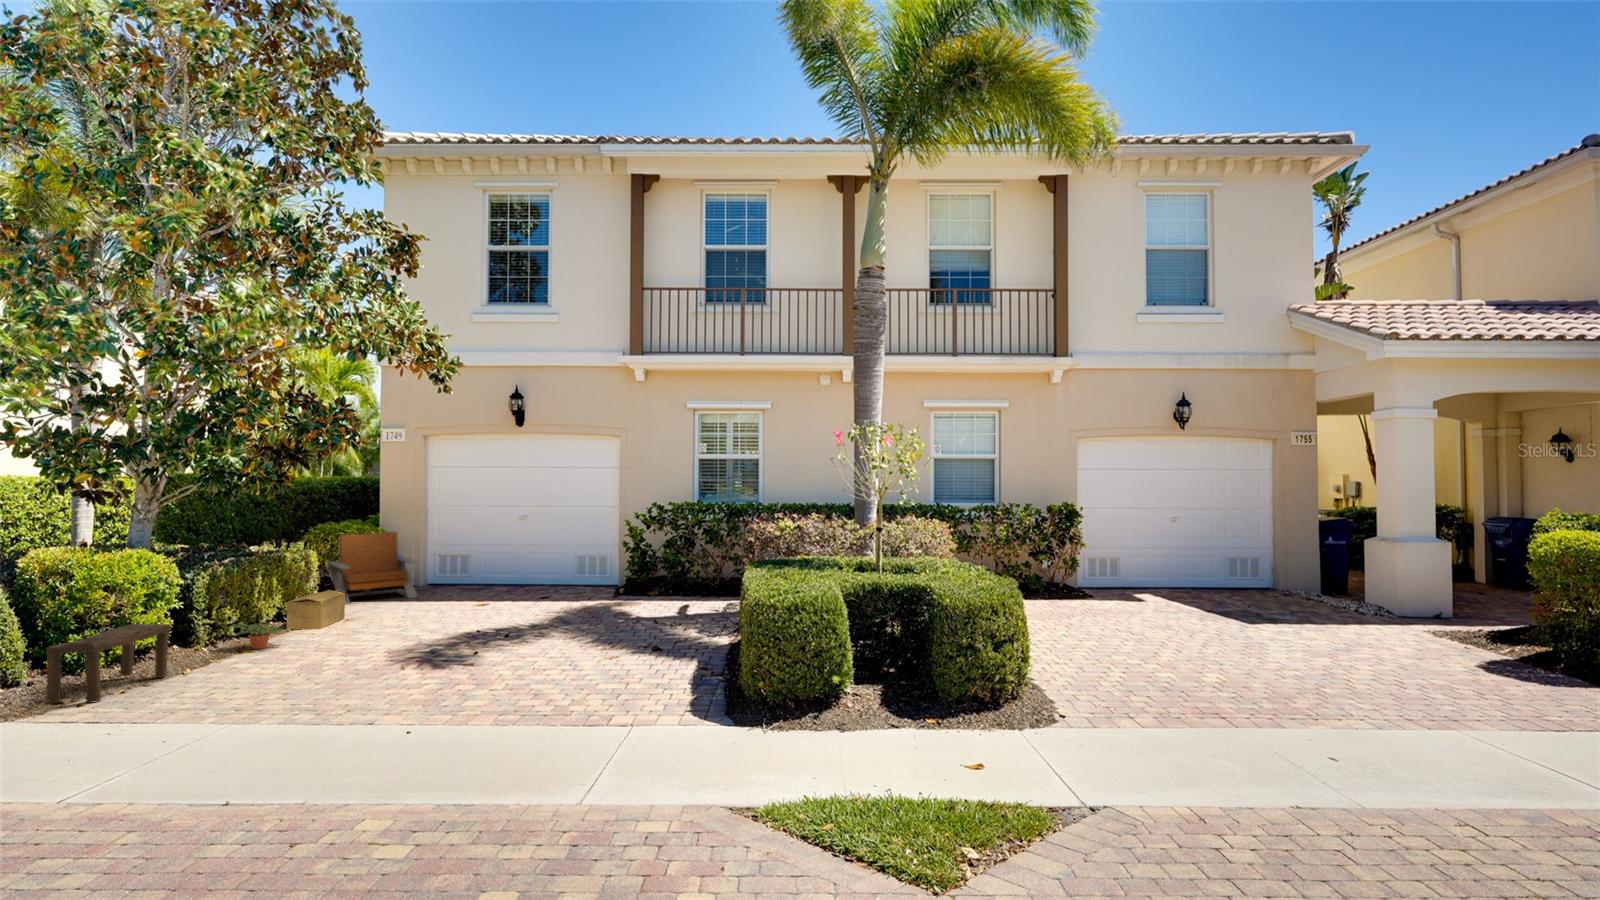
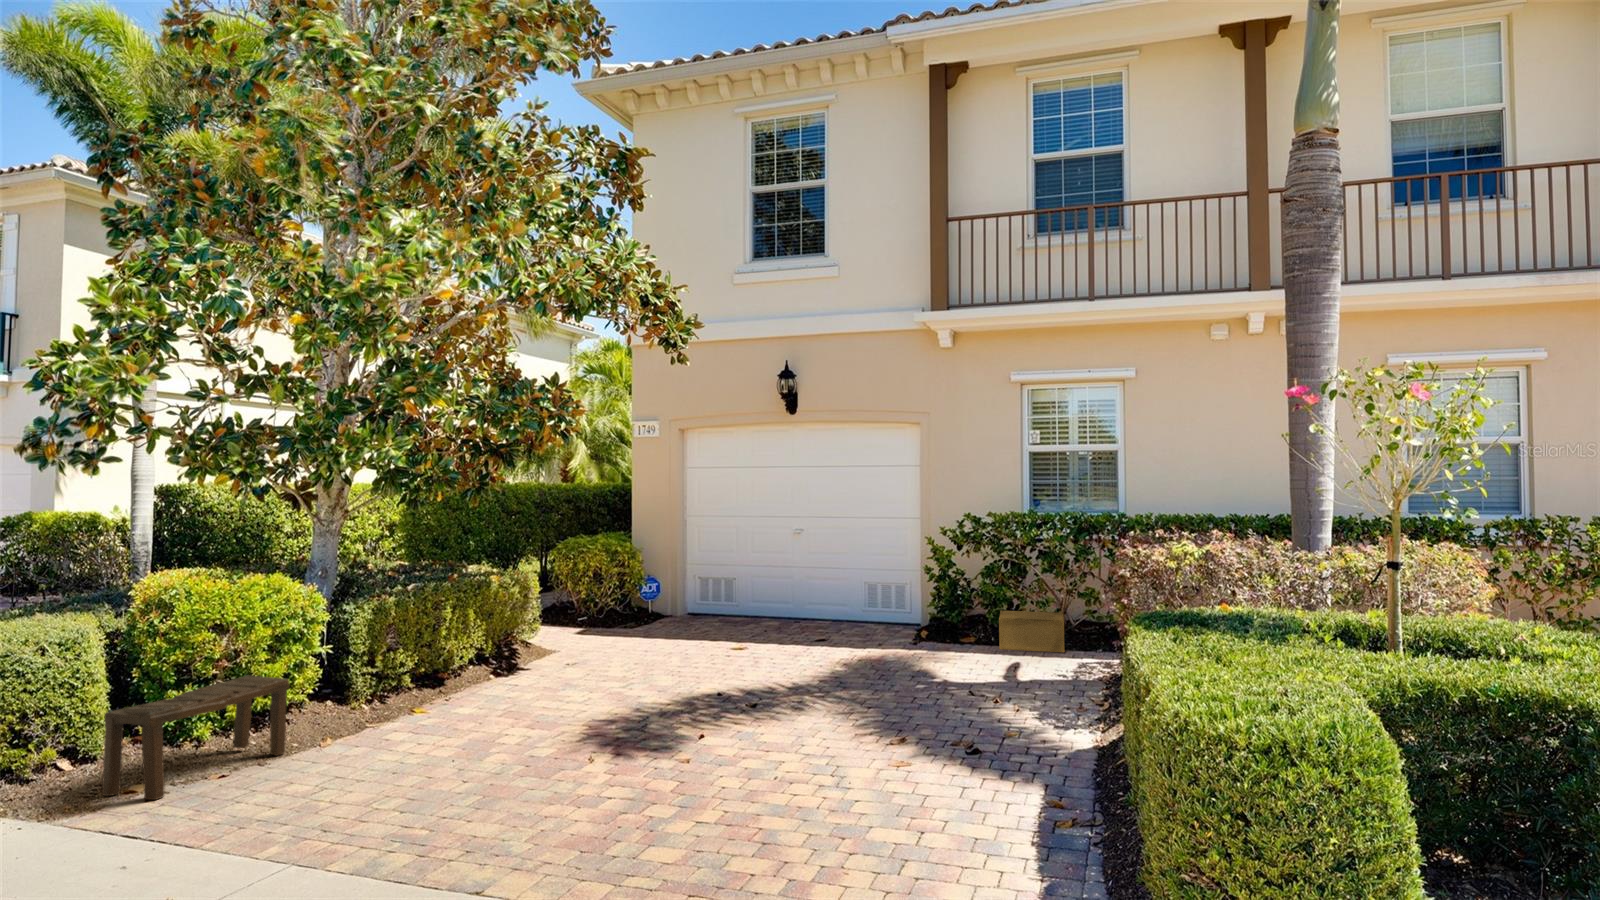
lounge chair: present [327,532,417,605] -> none [567,548,664,640]
cardboard box: present [287,590,345,629] -> present [999,611,1065,652]
potted plant: present [230,624,286,649] -> none [397,669,472,709]

